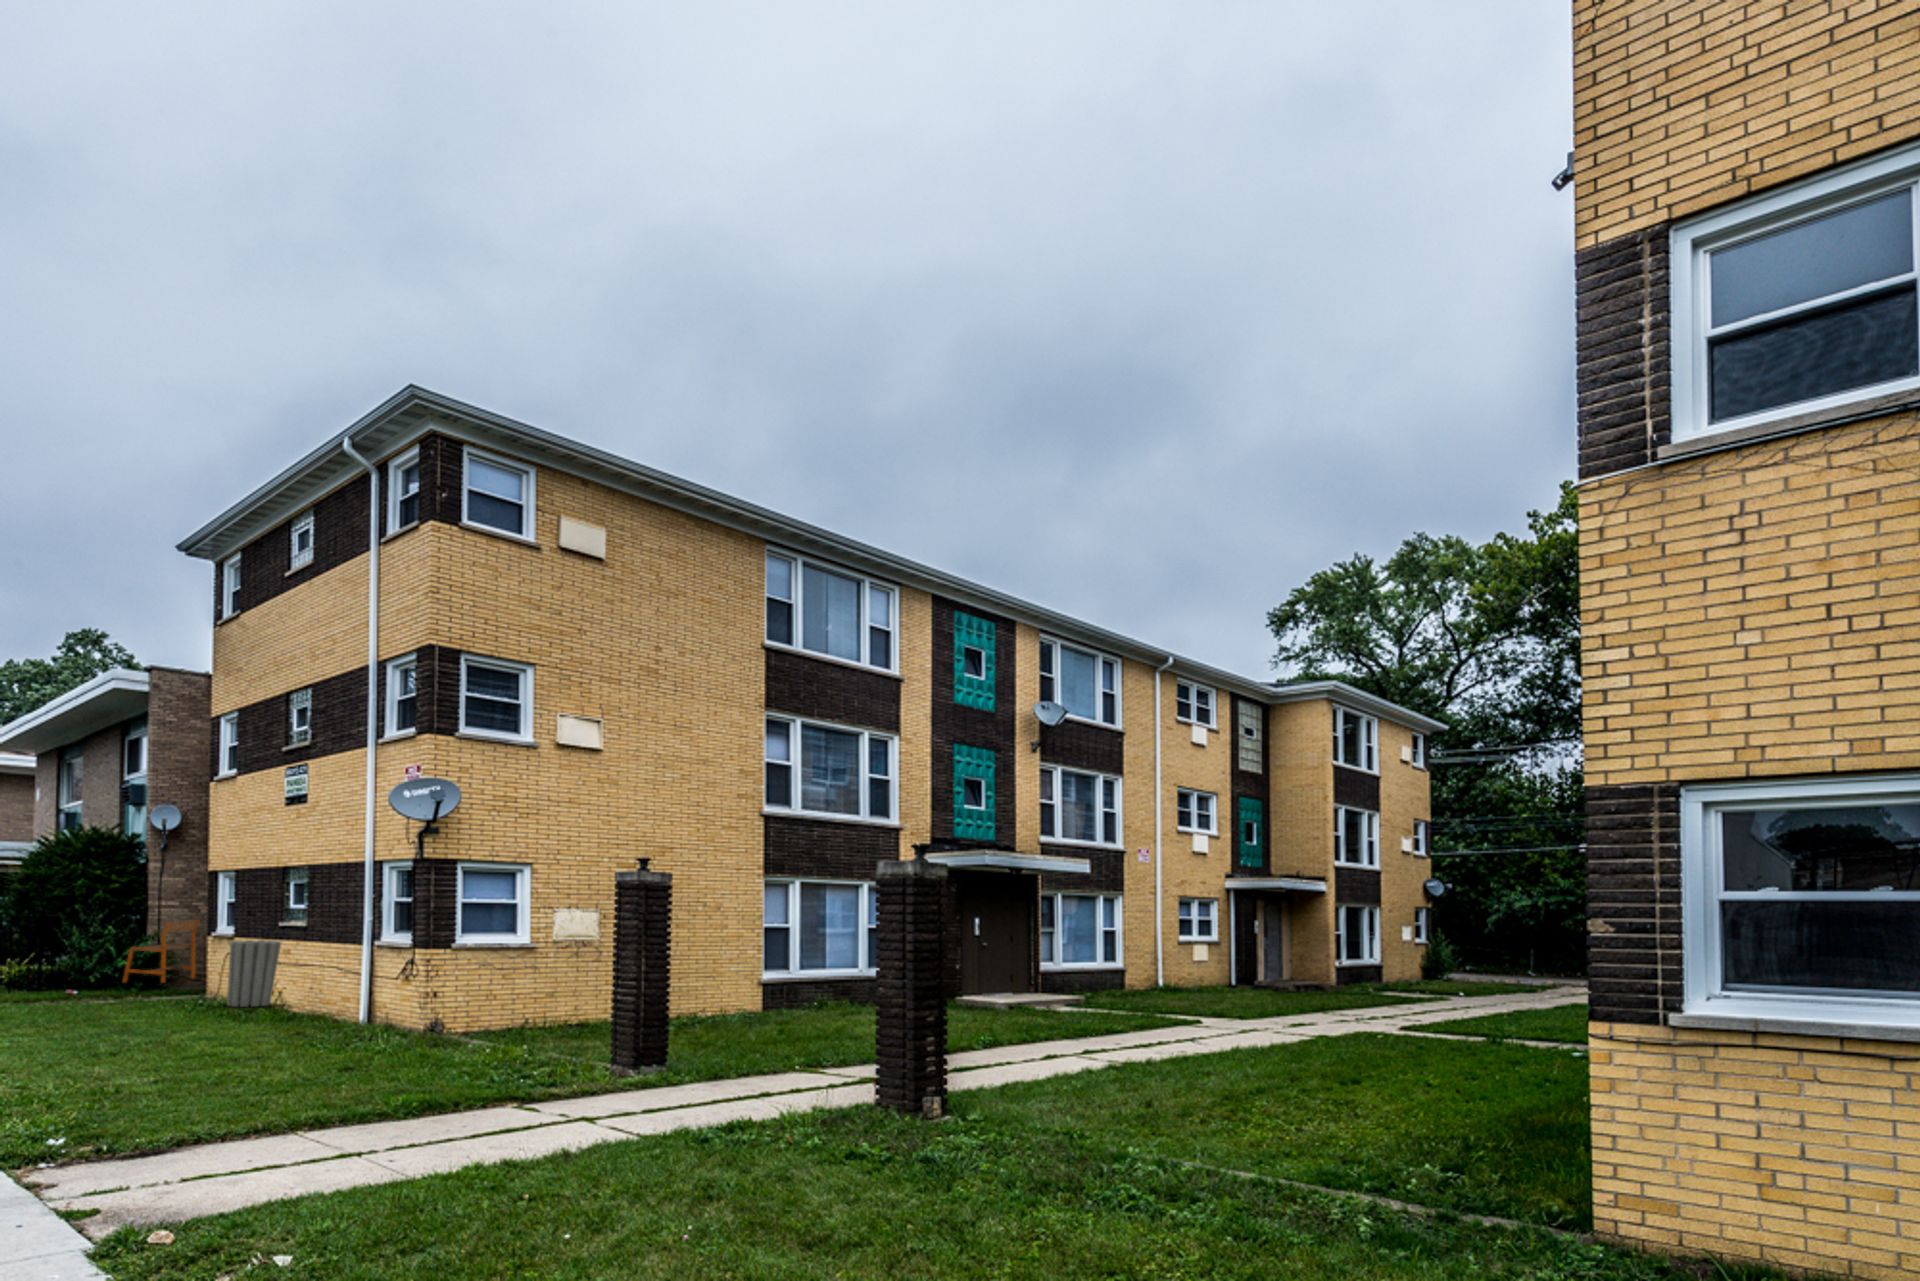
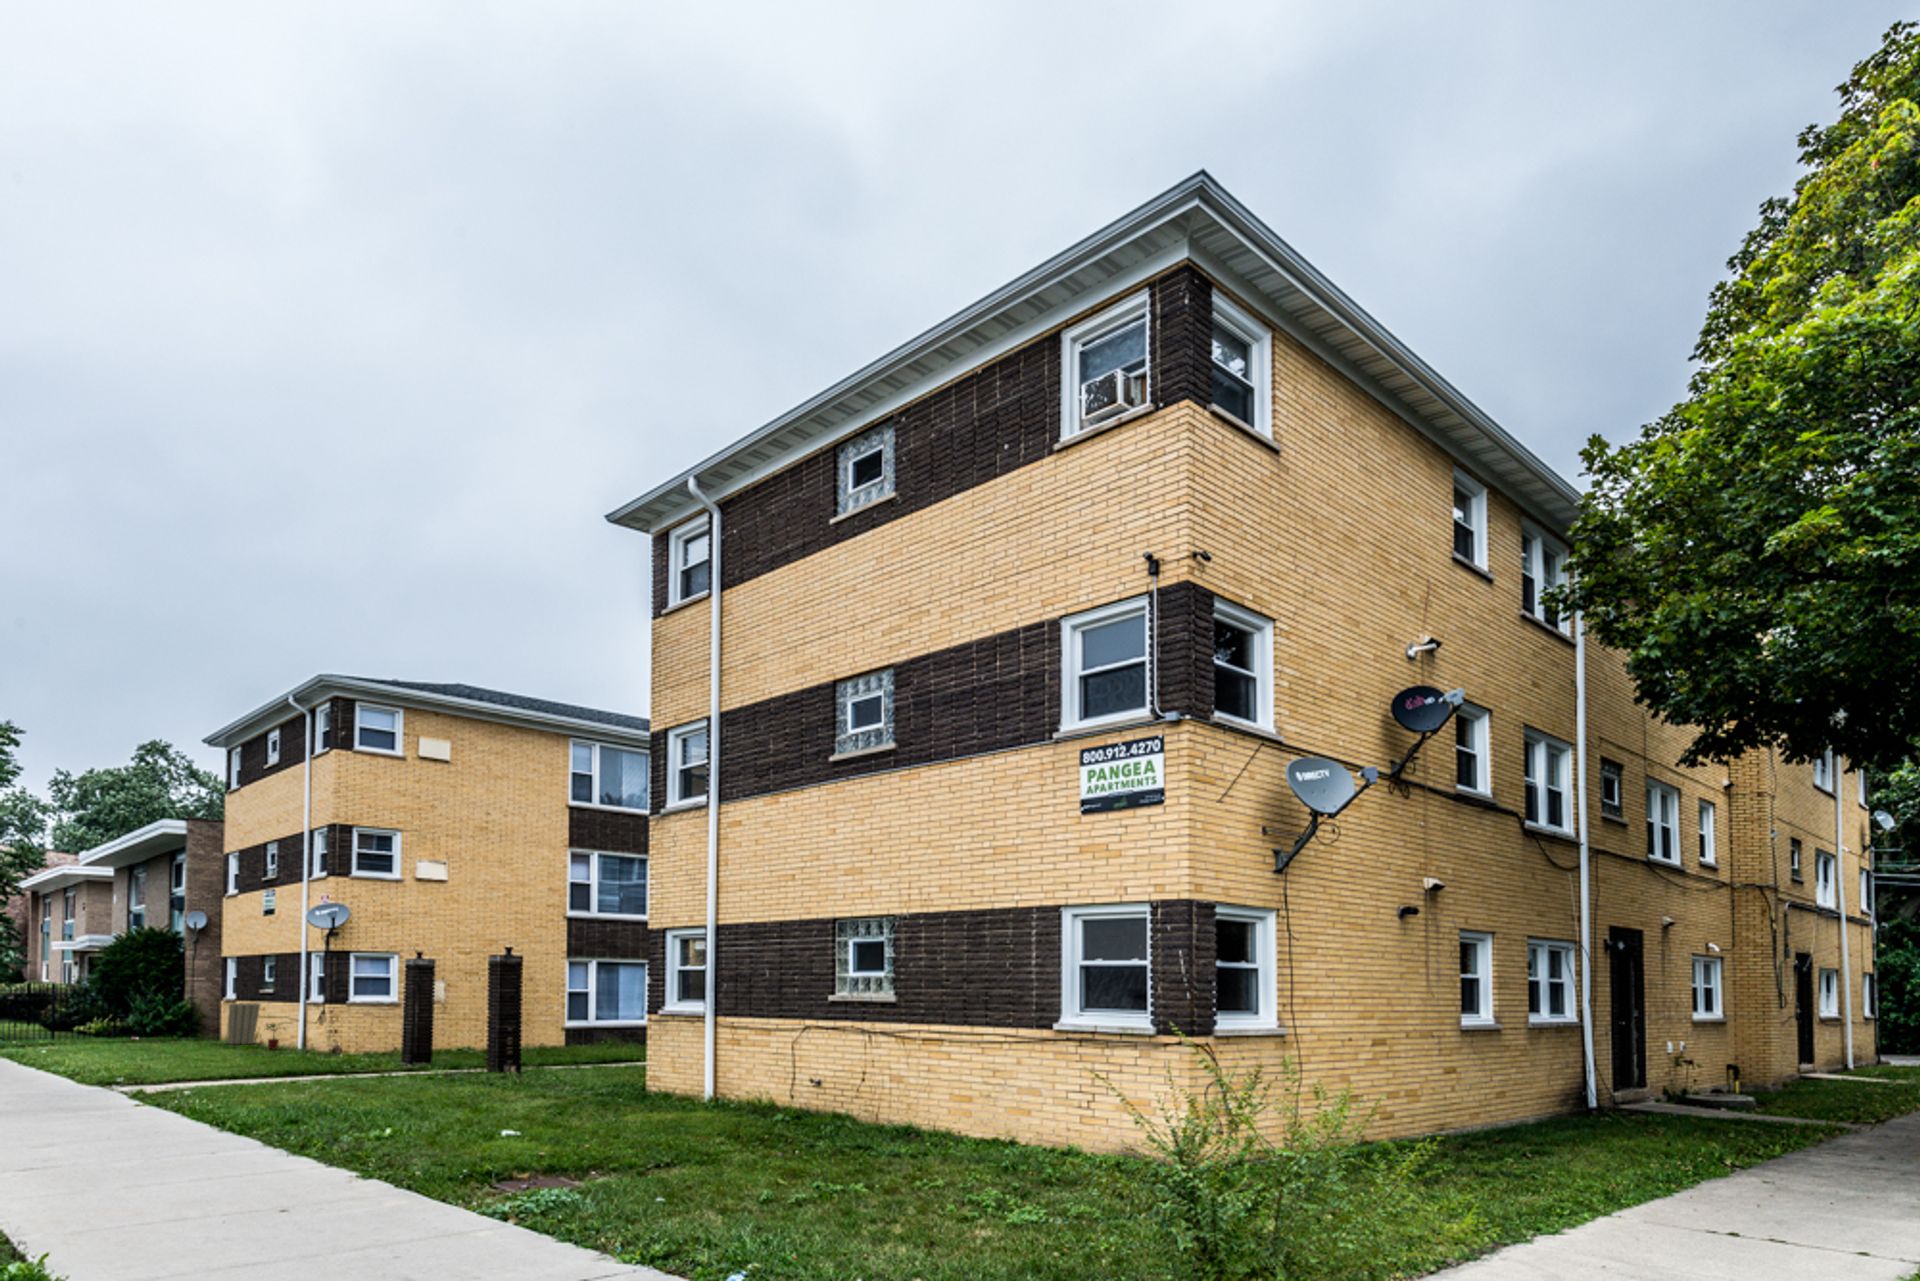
bench: present [123,920,199,983] -> none [169,992,219,1035]
potted plant: none [299,974,349,1020] -> present [266,1023,290,1049]

